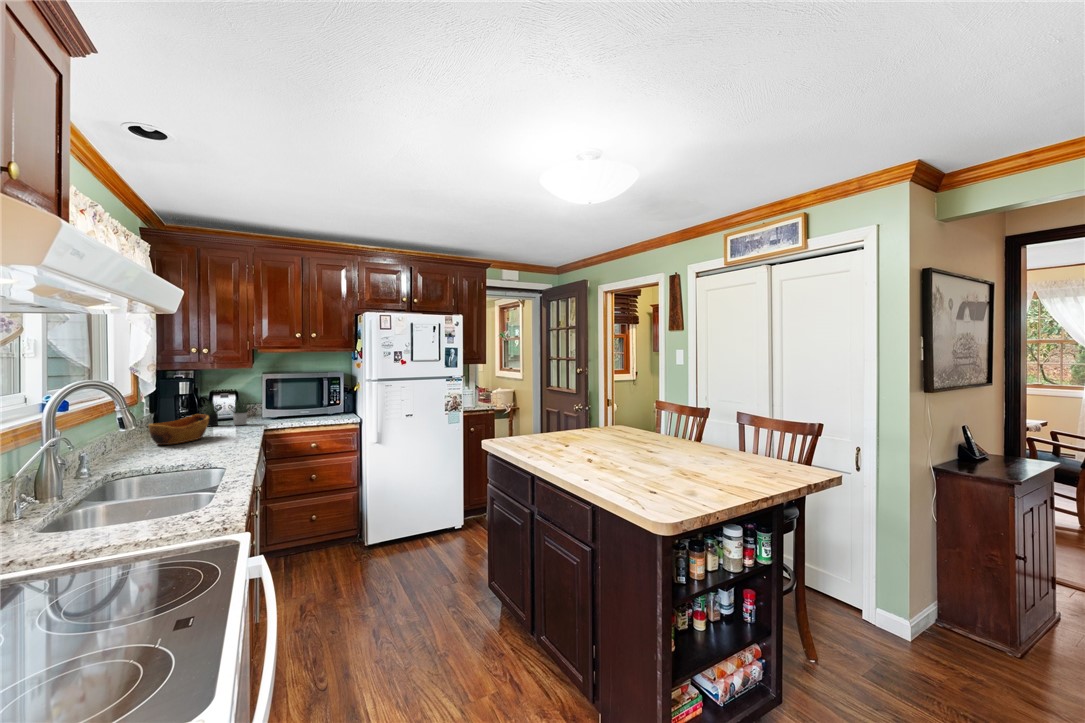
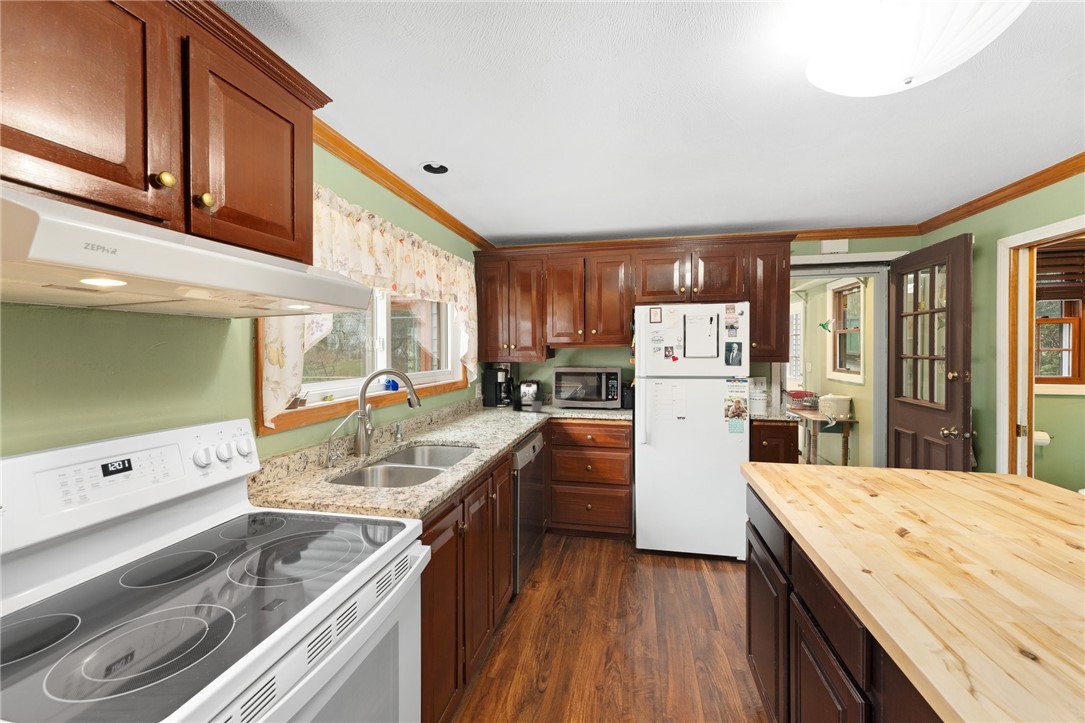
wooden bowl: present [149,414,209,445] -> none [460,400,504,423]

